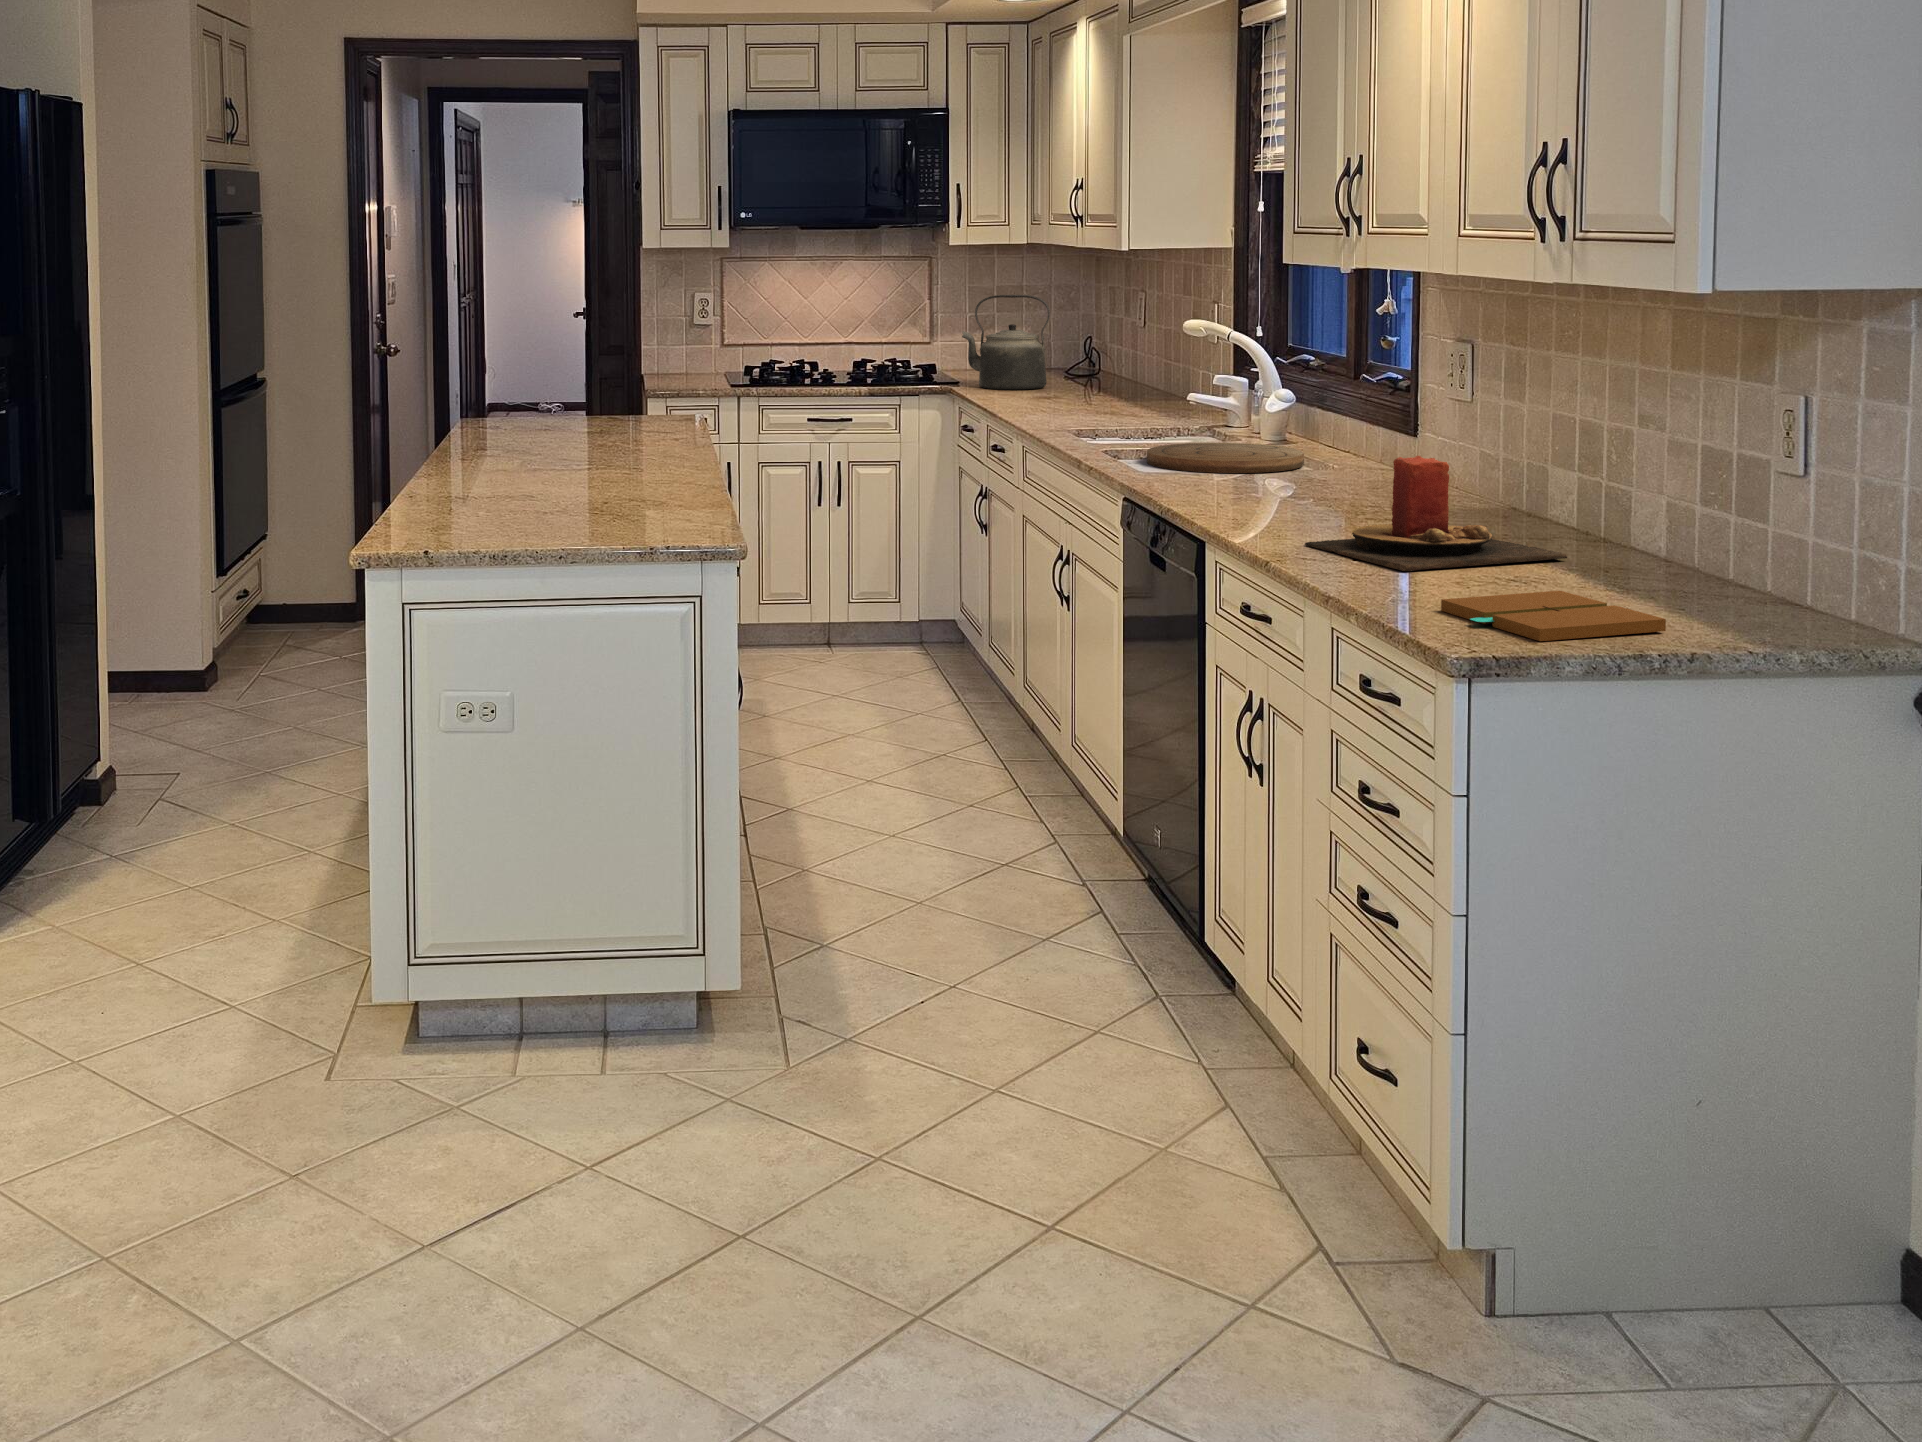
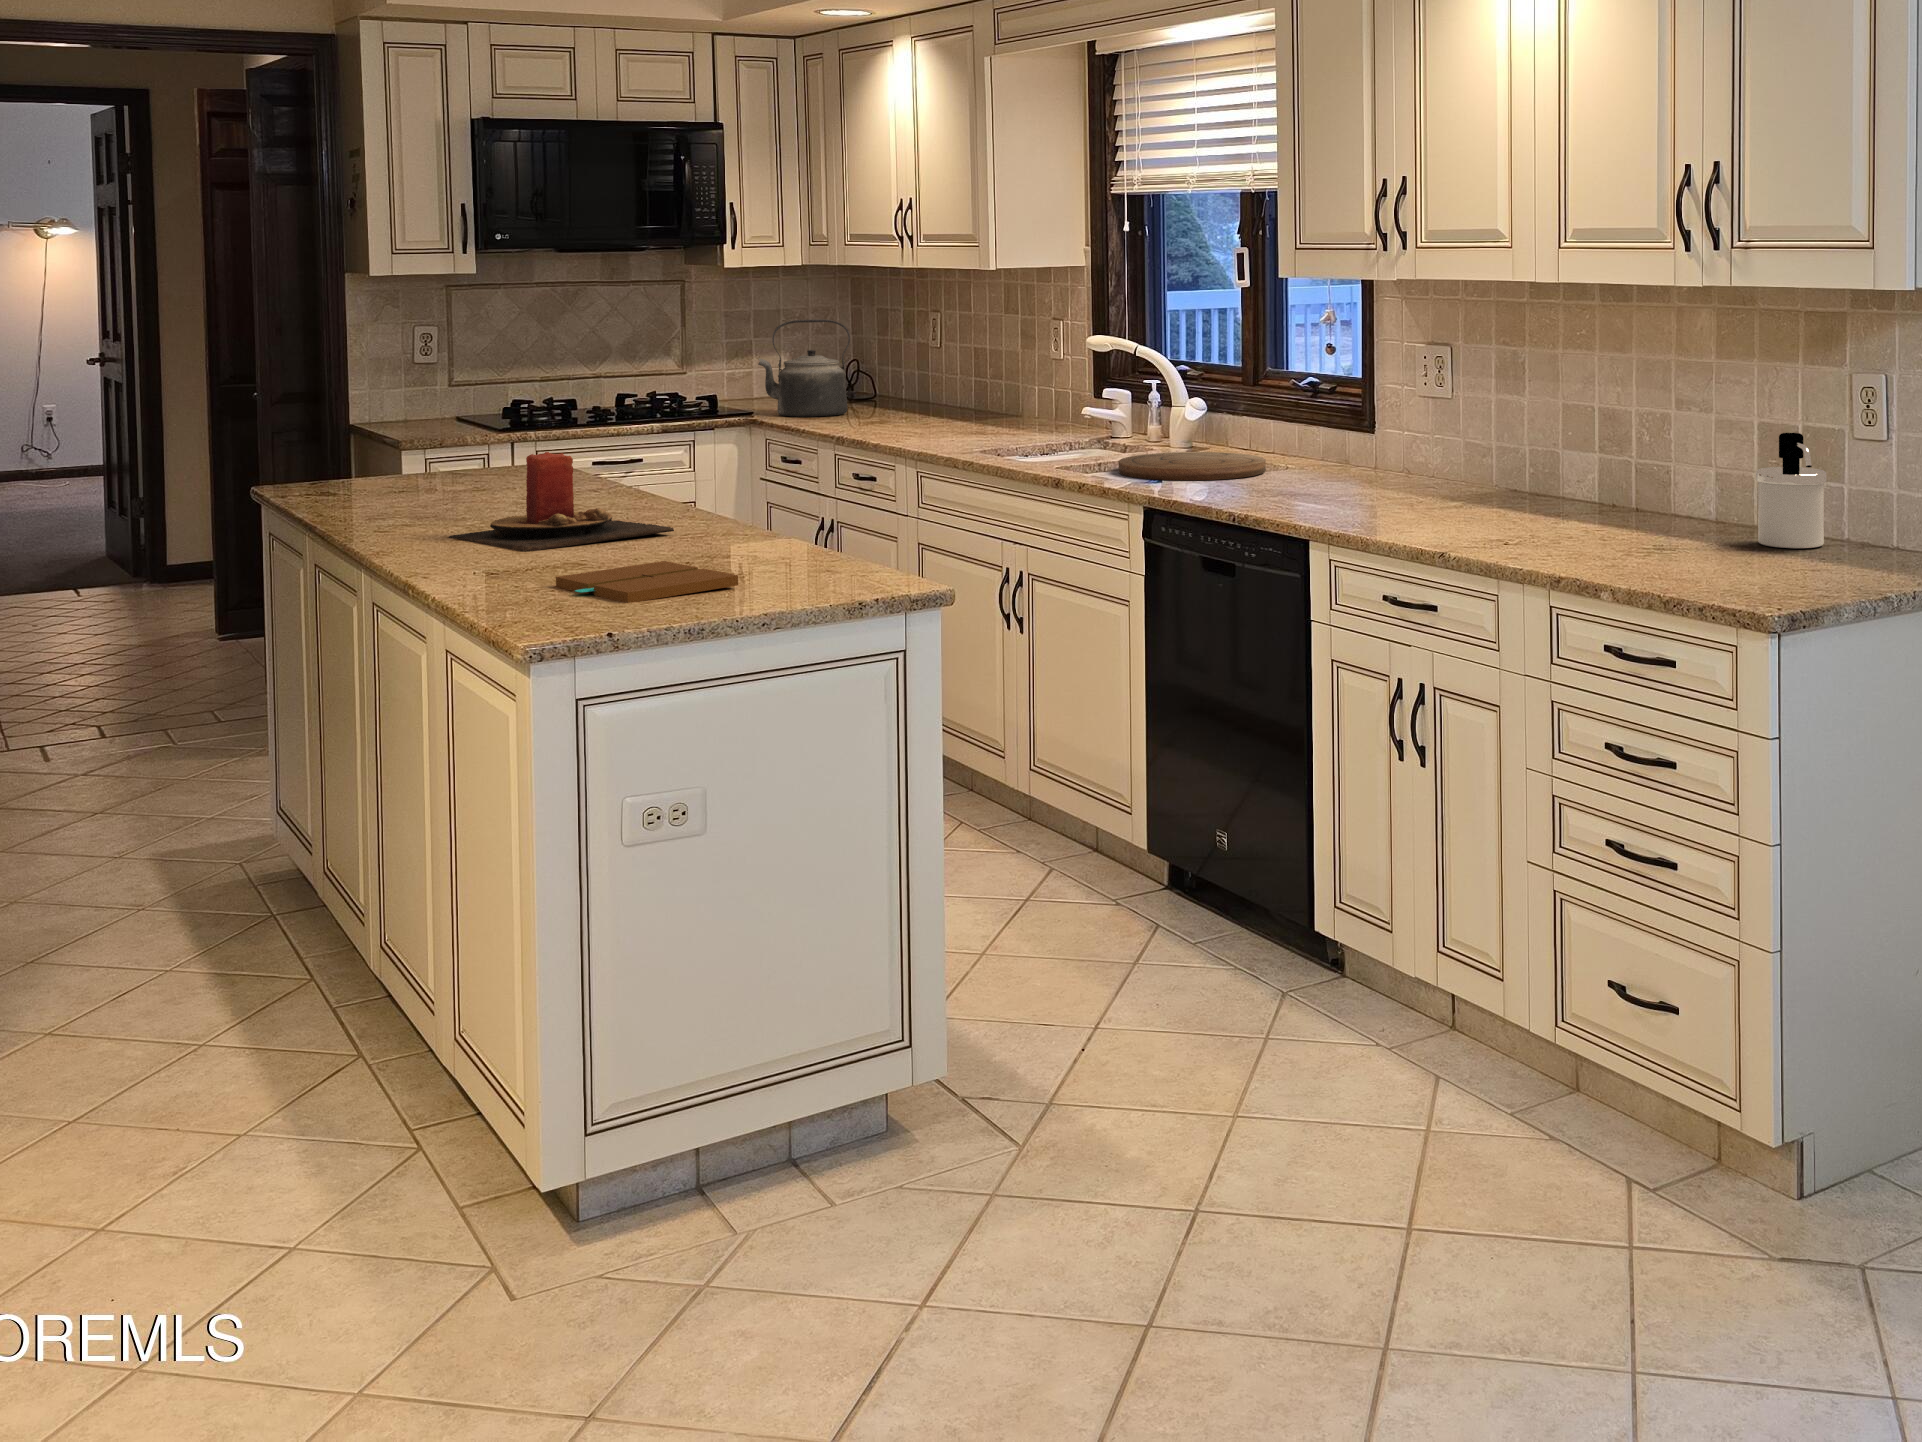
candle: present [1305,456,1567,571] -> present [449,452,674,552]
soap dispenser: none [1643,458,1731,595] -> present [1756,433,1826,548]
book: present [1441,591,1666,641] -> present [556,561,738,603]

